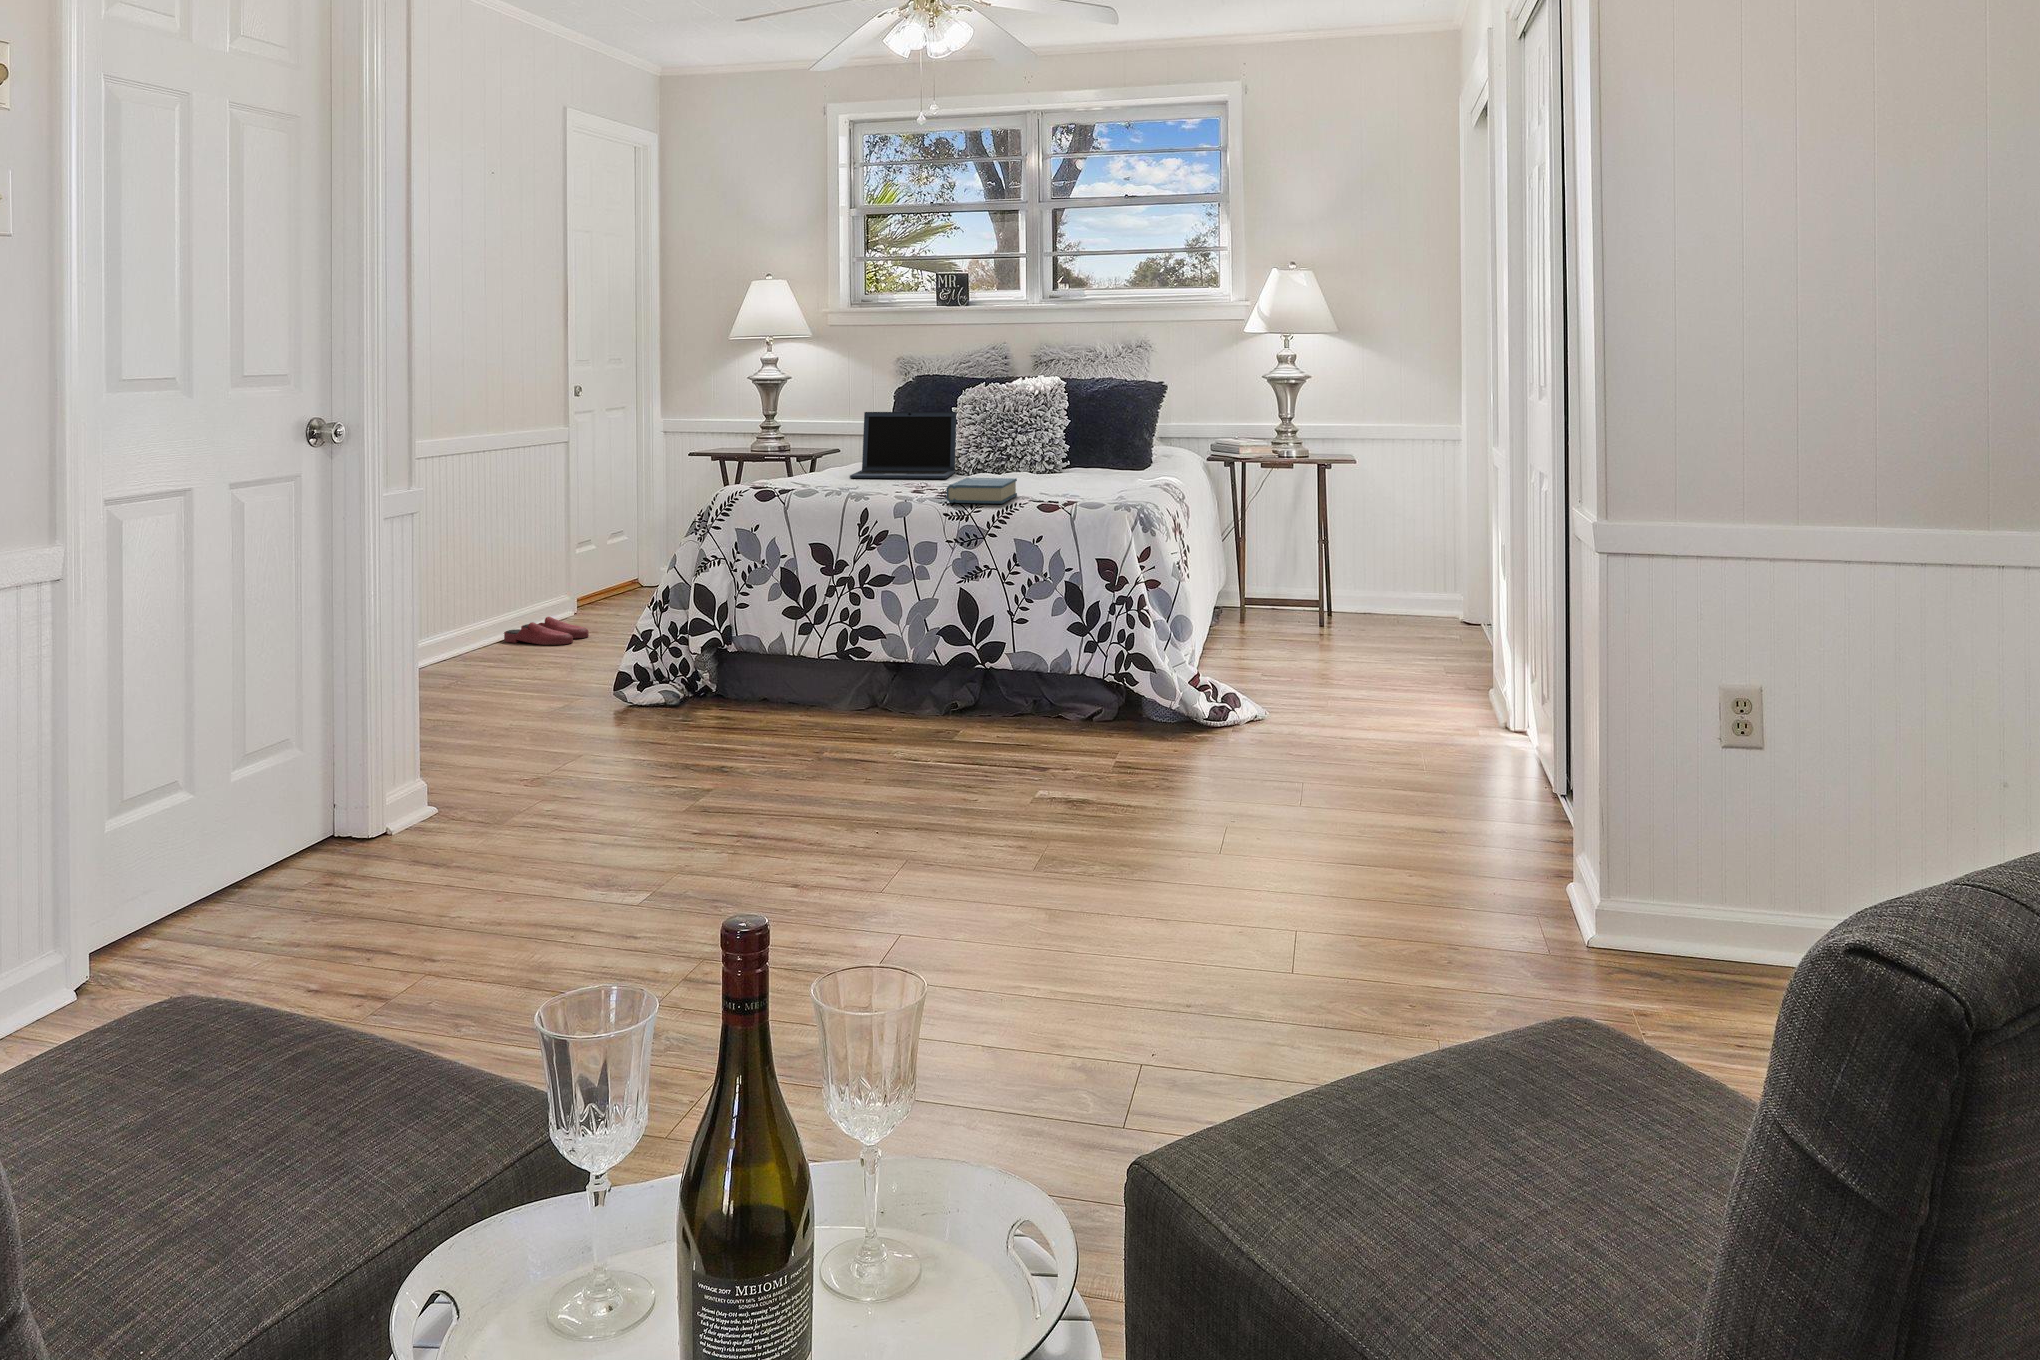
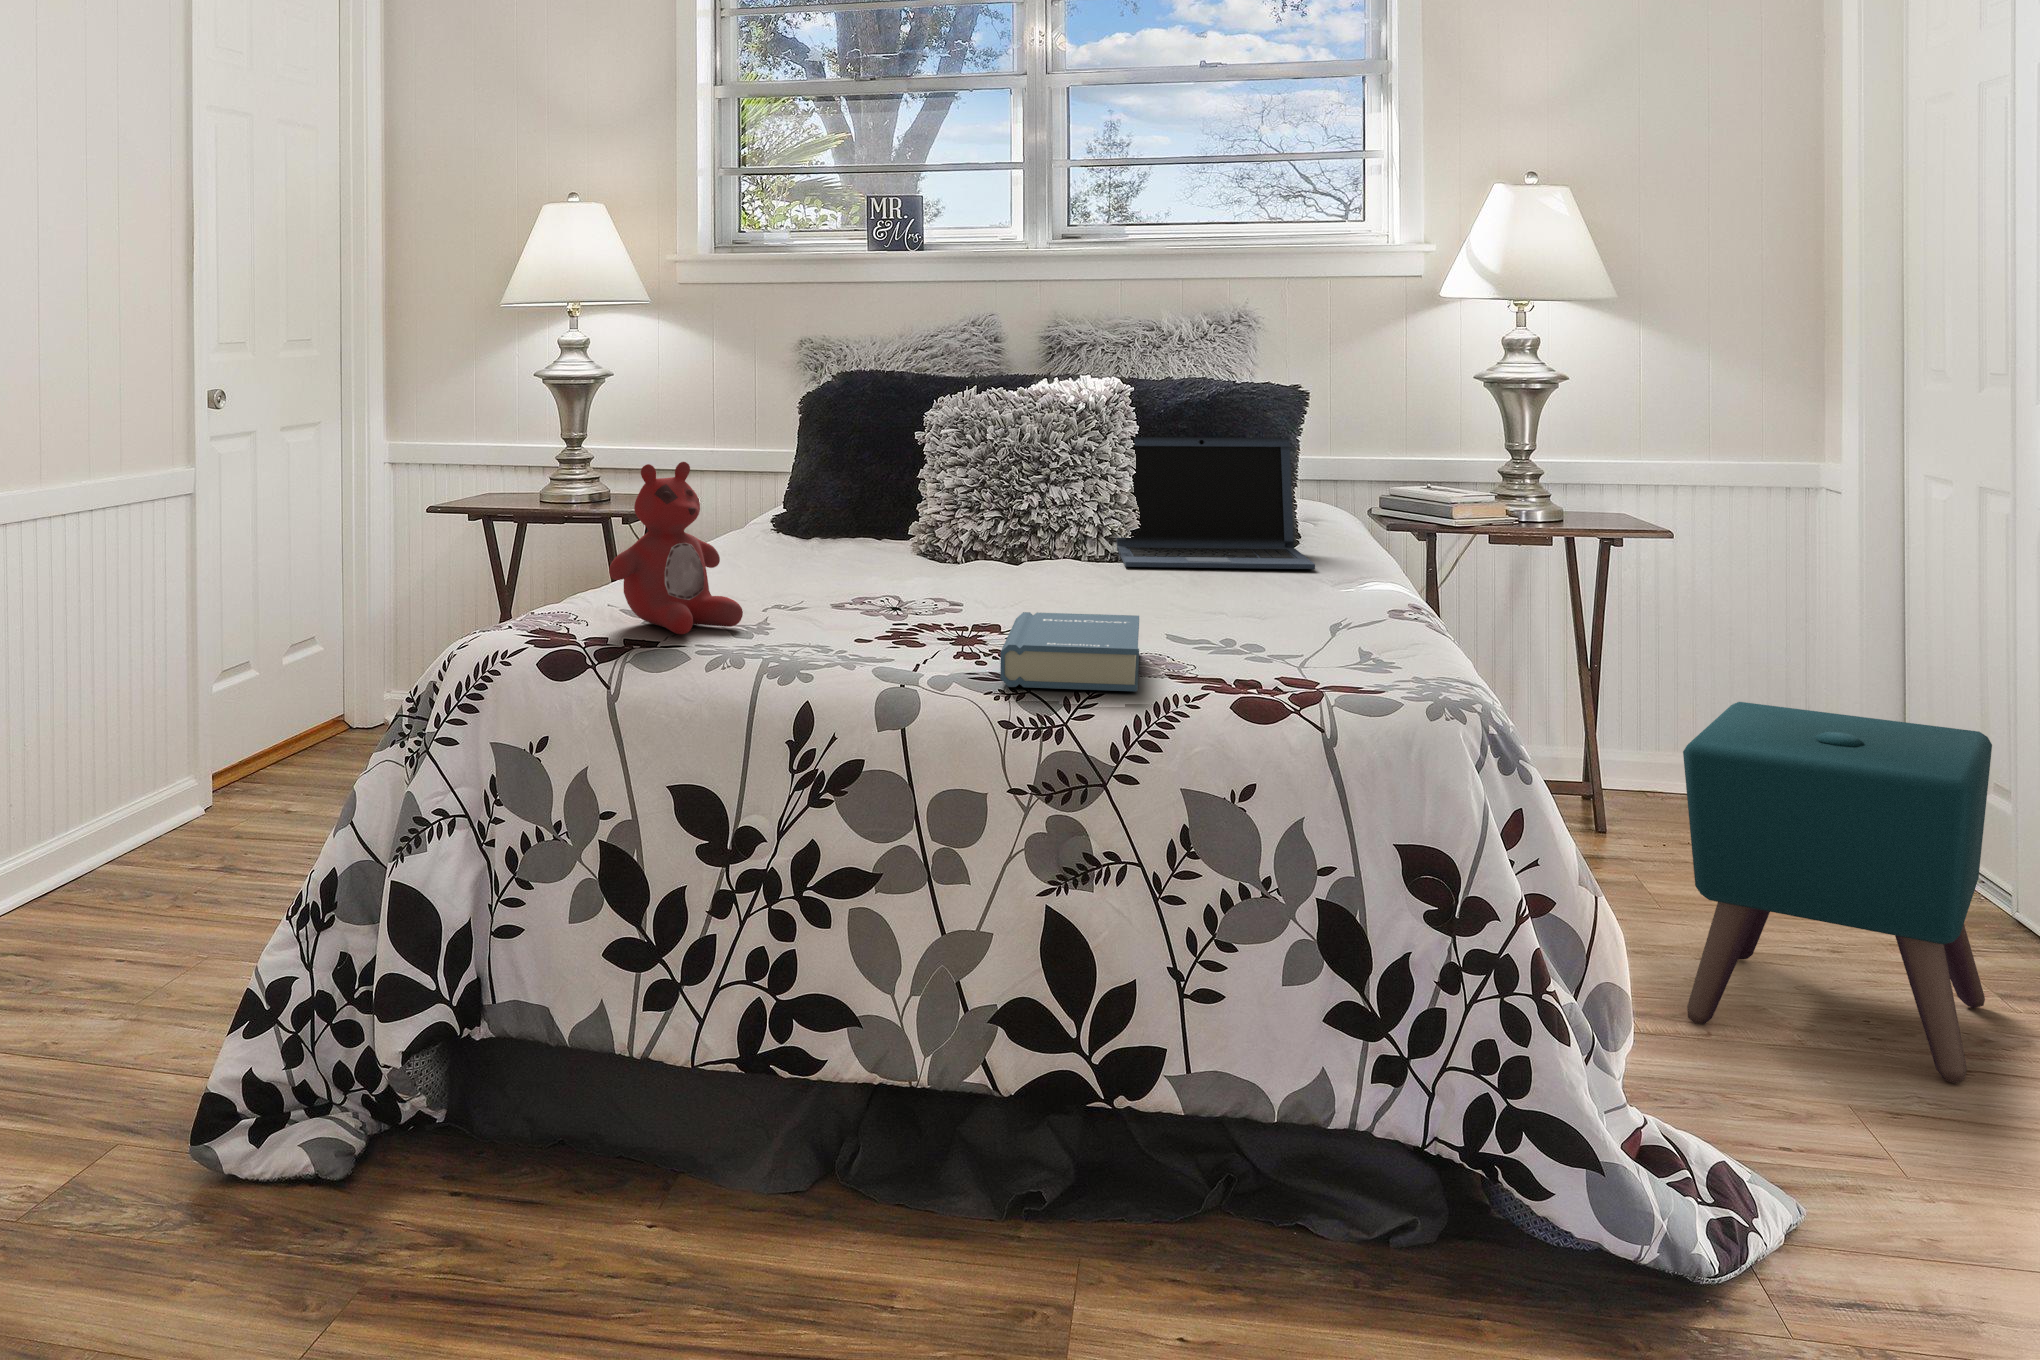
laptop: present [850,412,956,478] -> present [1117,437,1315,569]
stuffed bear: none [785,414,845,490] -> present [609,462,743,634]
ottoman: none [1284,532,1436,688] -> present [1683,702,1992,1084]
slippers: present [504,617,589,645] -> none [26,852,205,923]

